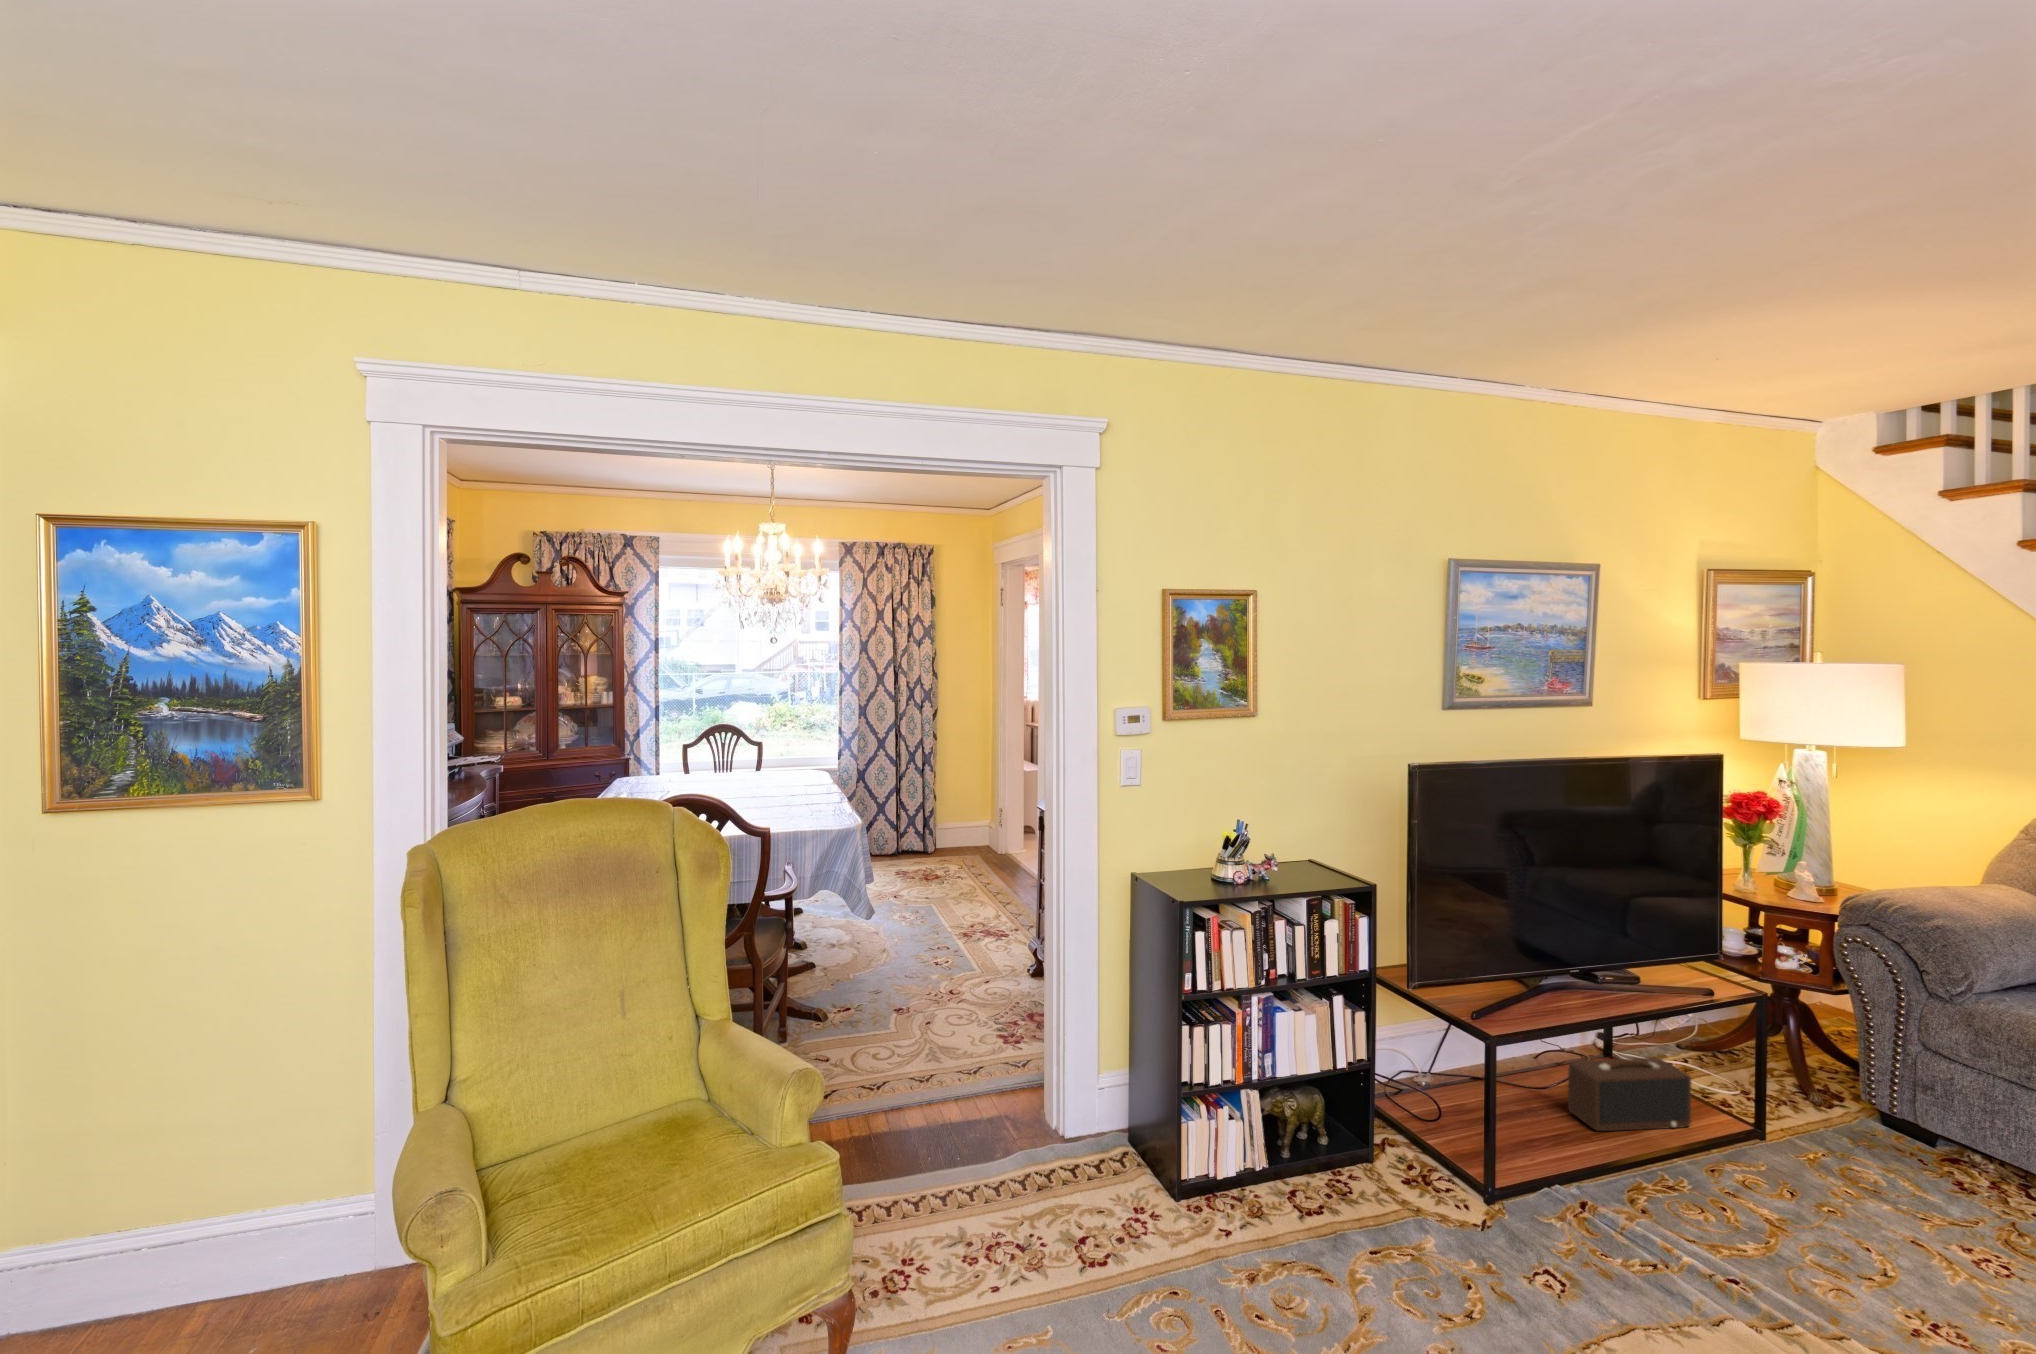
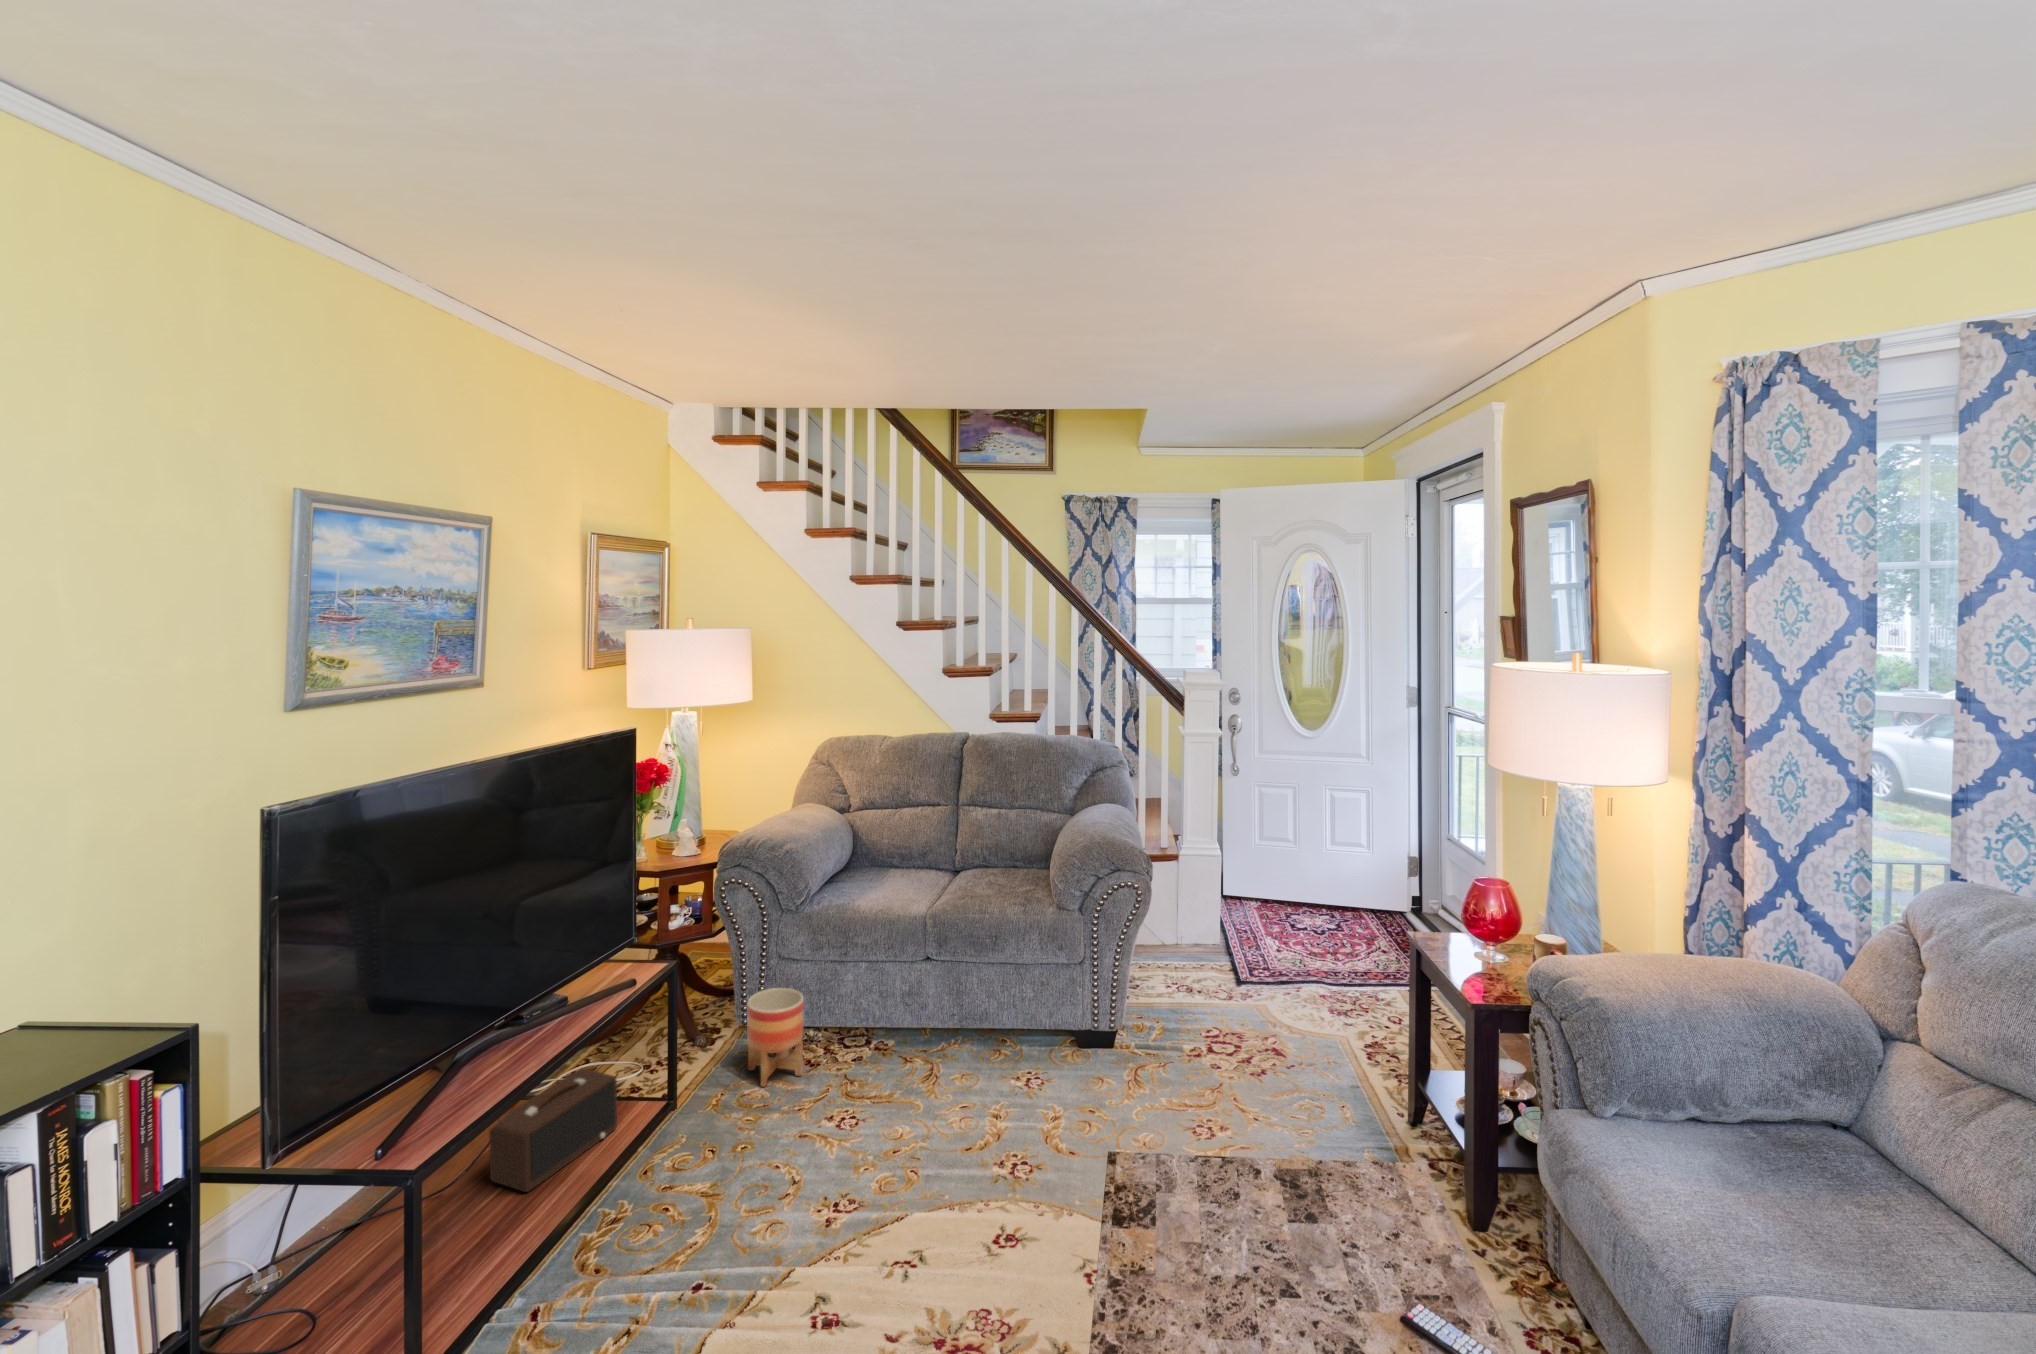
planter: none [1862,1066,1949,1184] -> present [747,988,804,1087]

